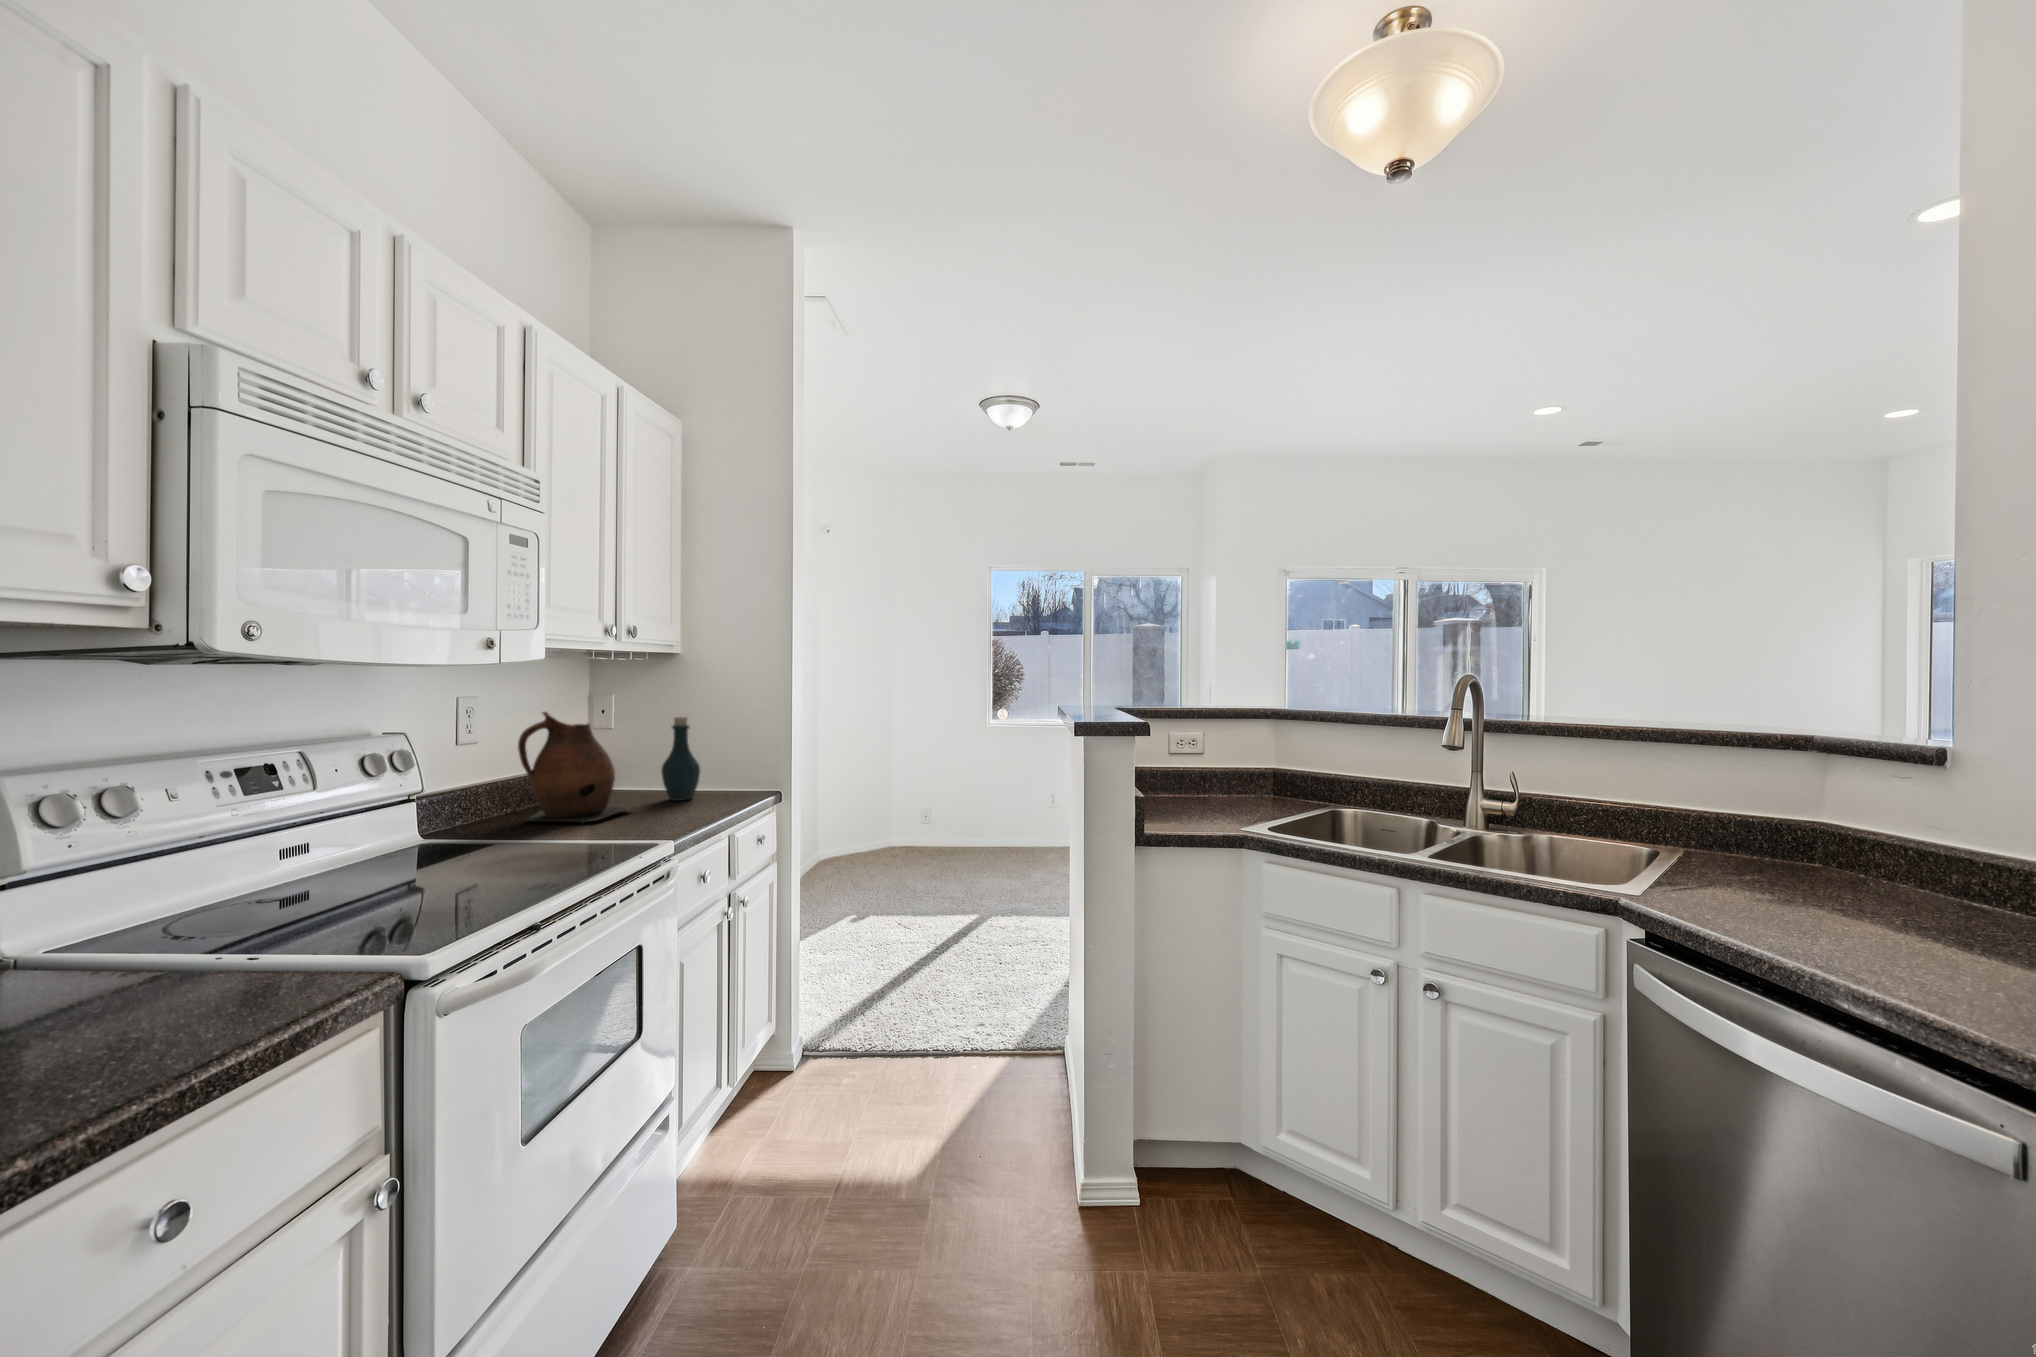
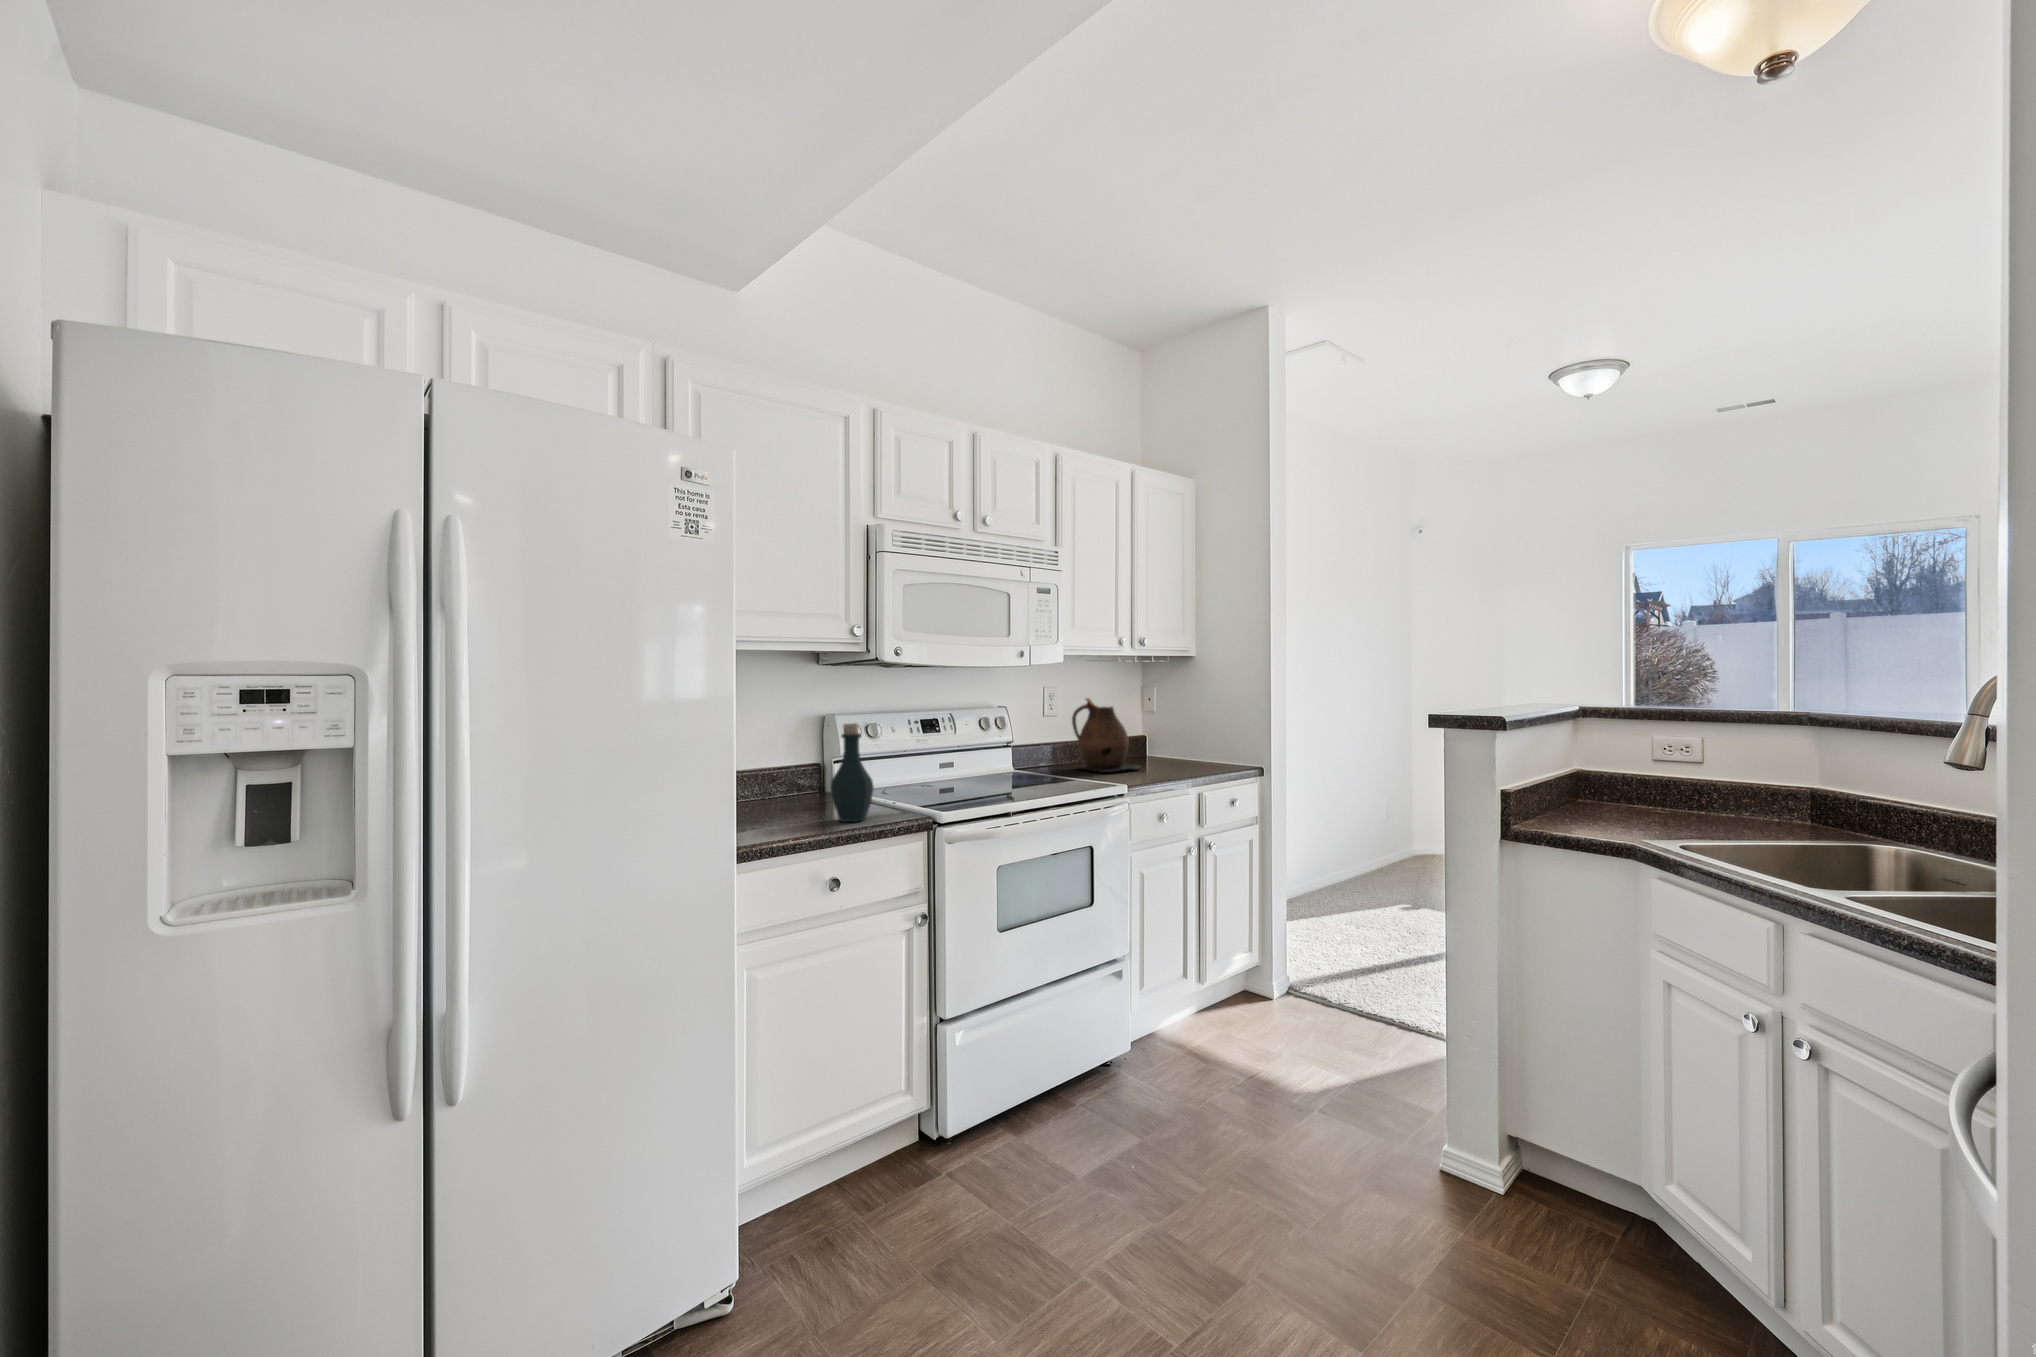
bottle: present [661,717,700,801] -> present [830,723,874,822]

